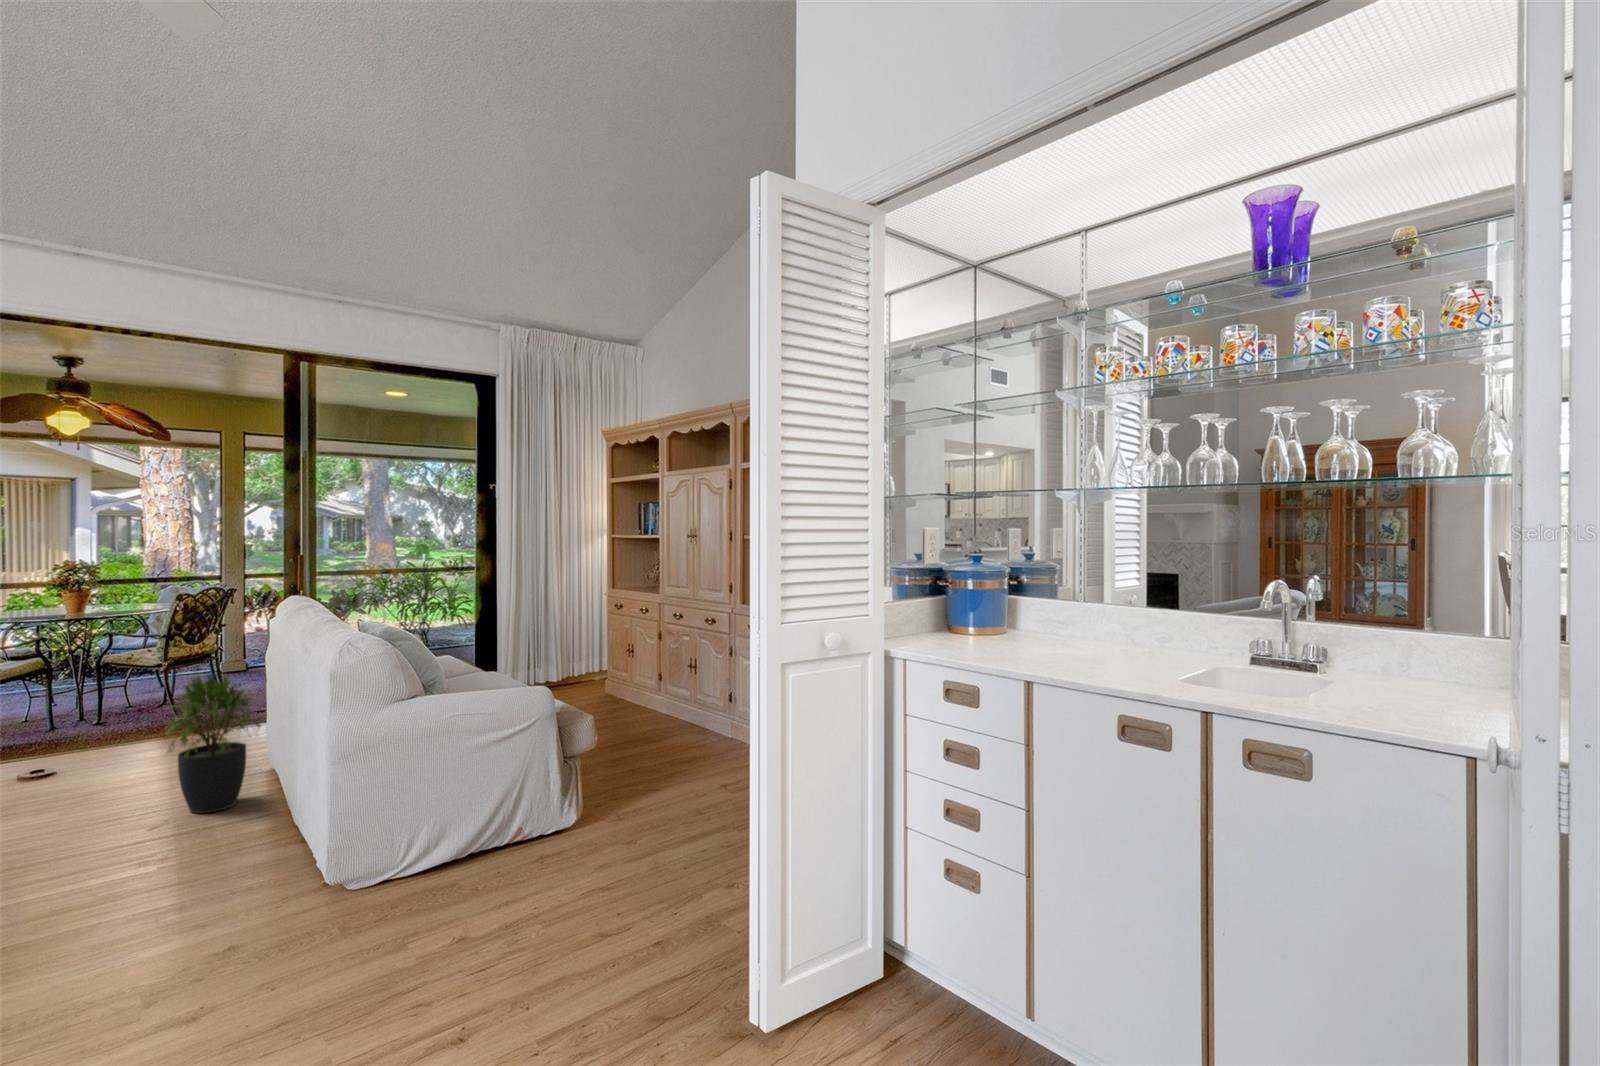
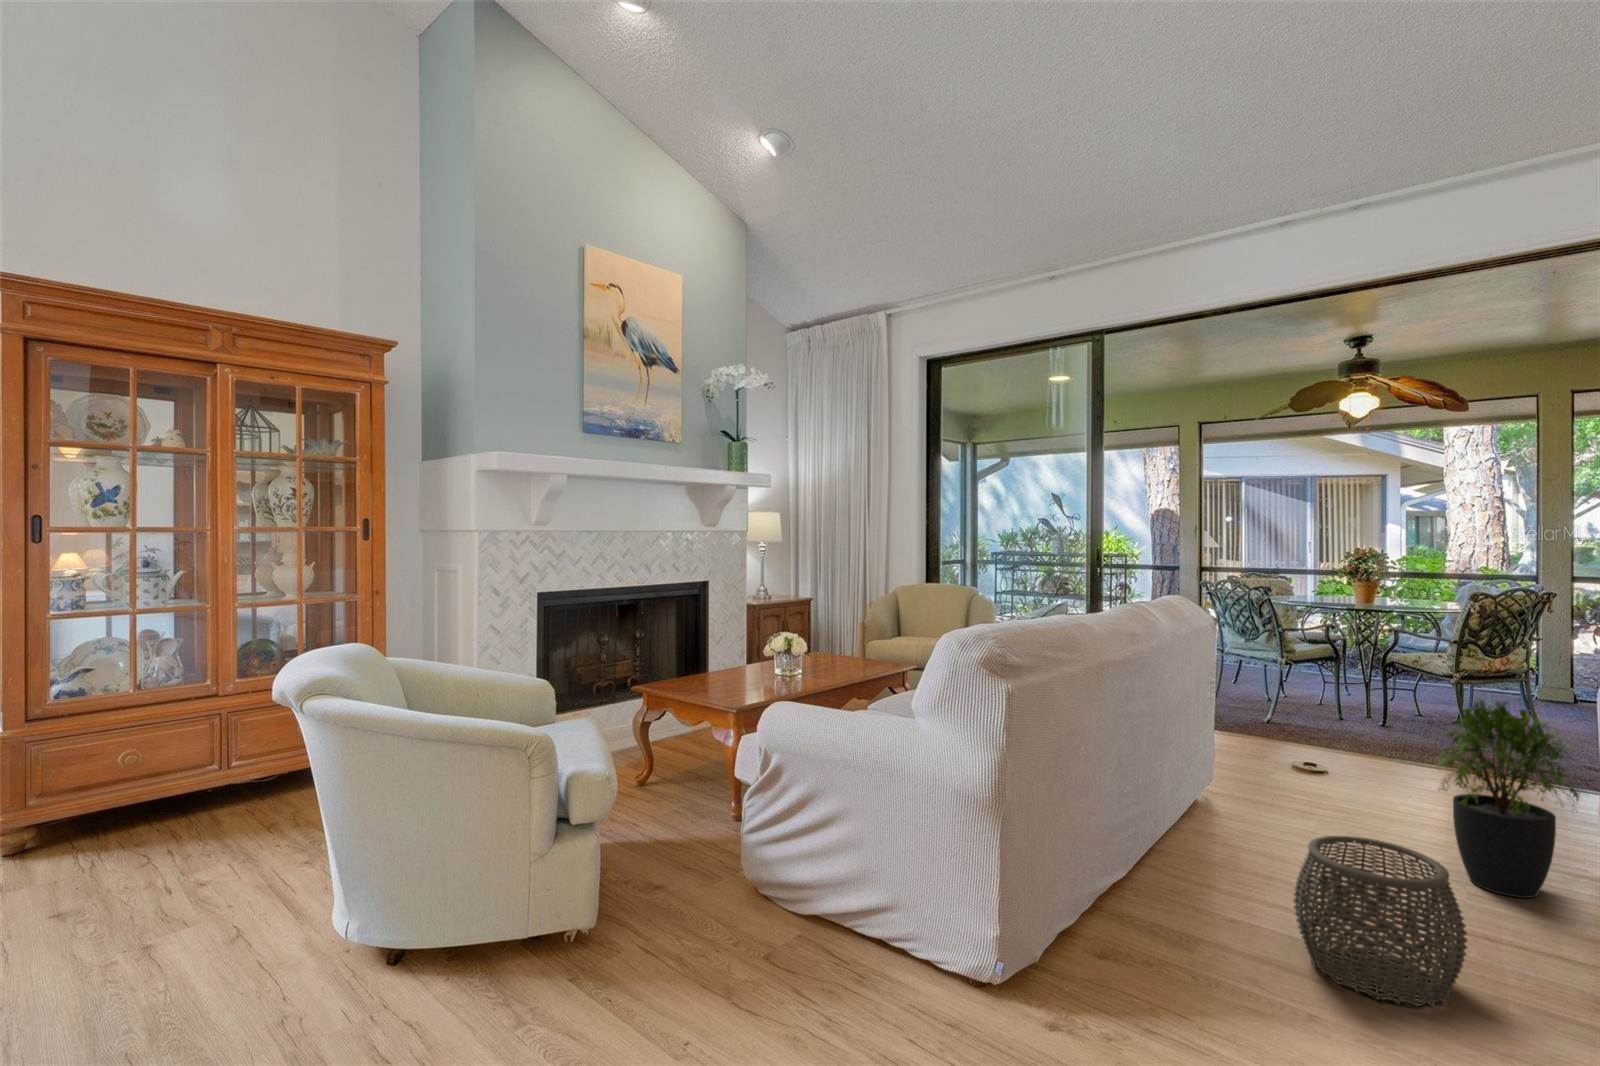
woven basket: none [60,795,201,919] -> present [1293,836,1468,1006]

